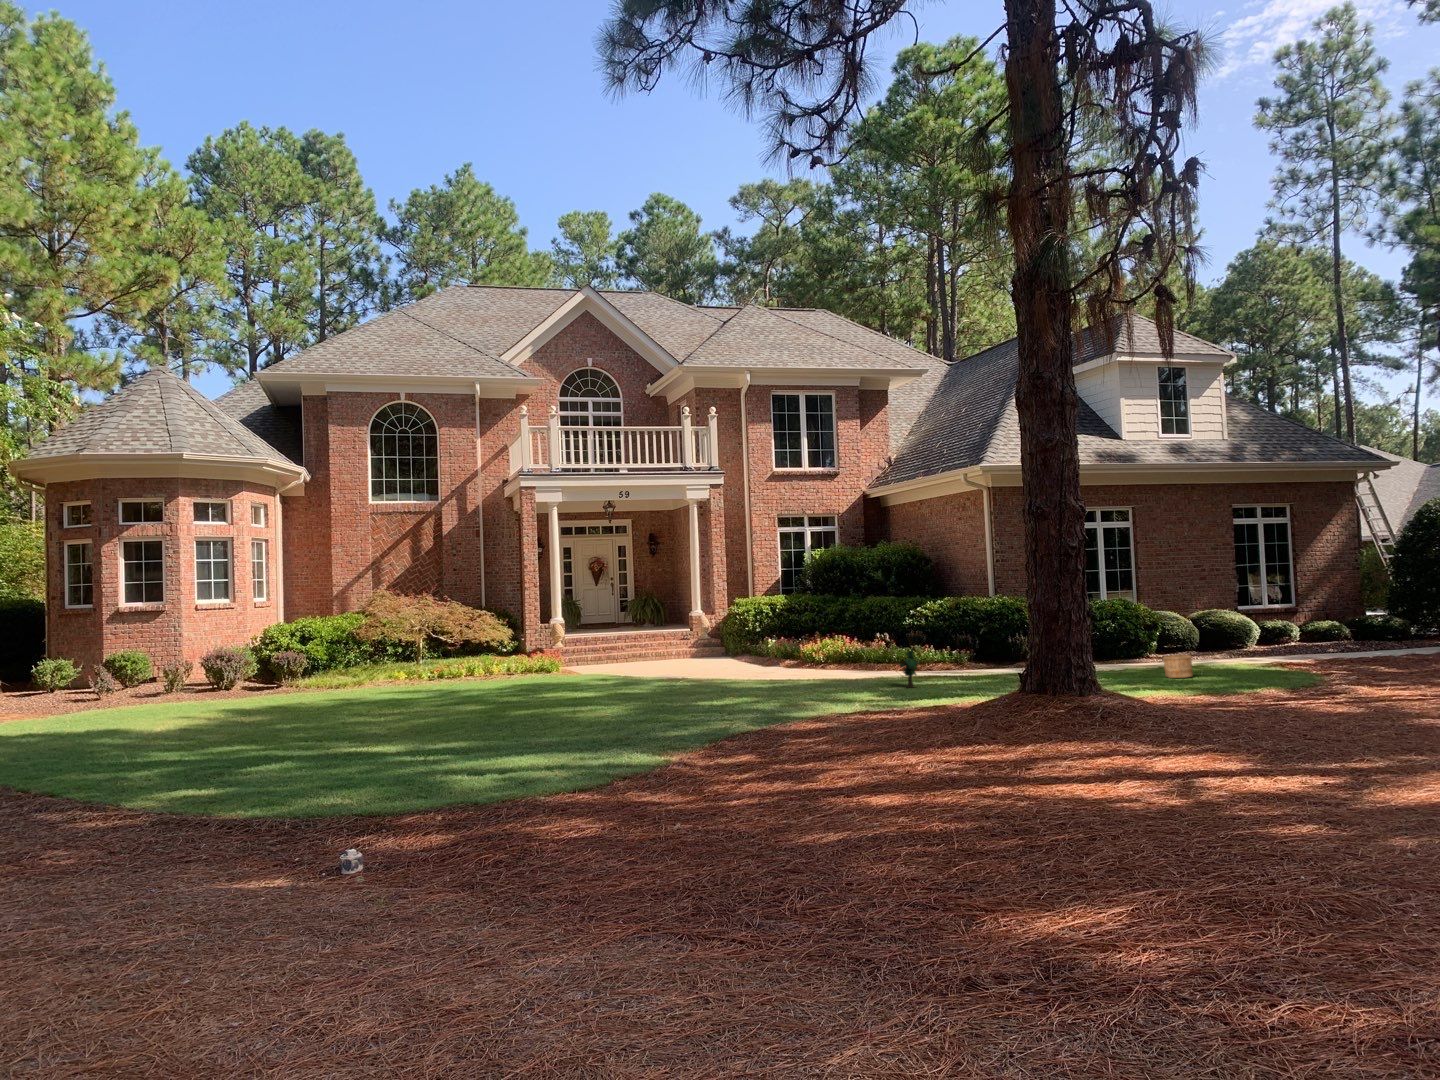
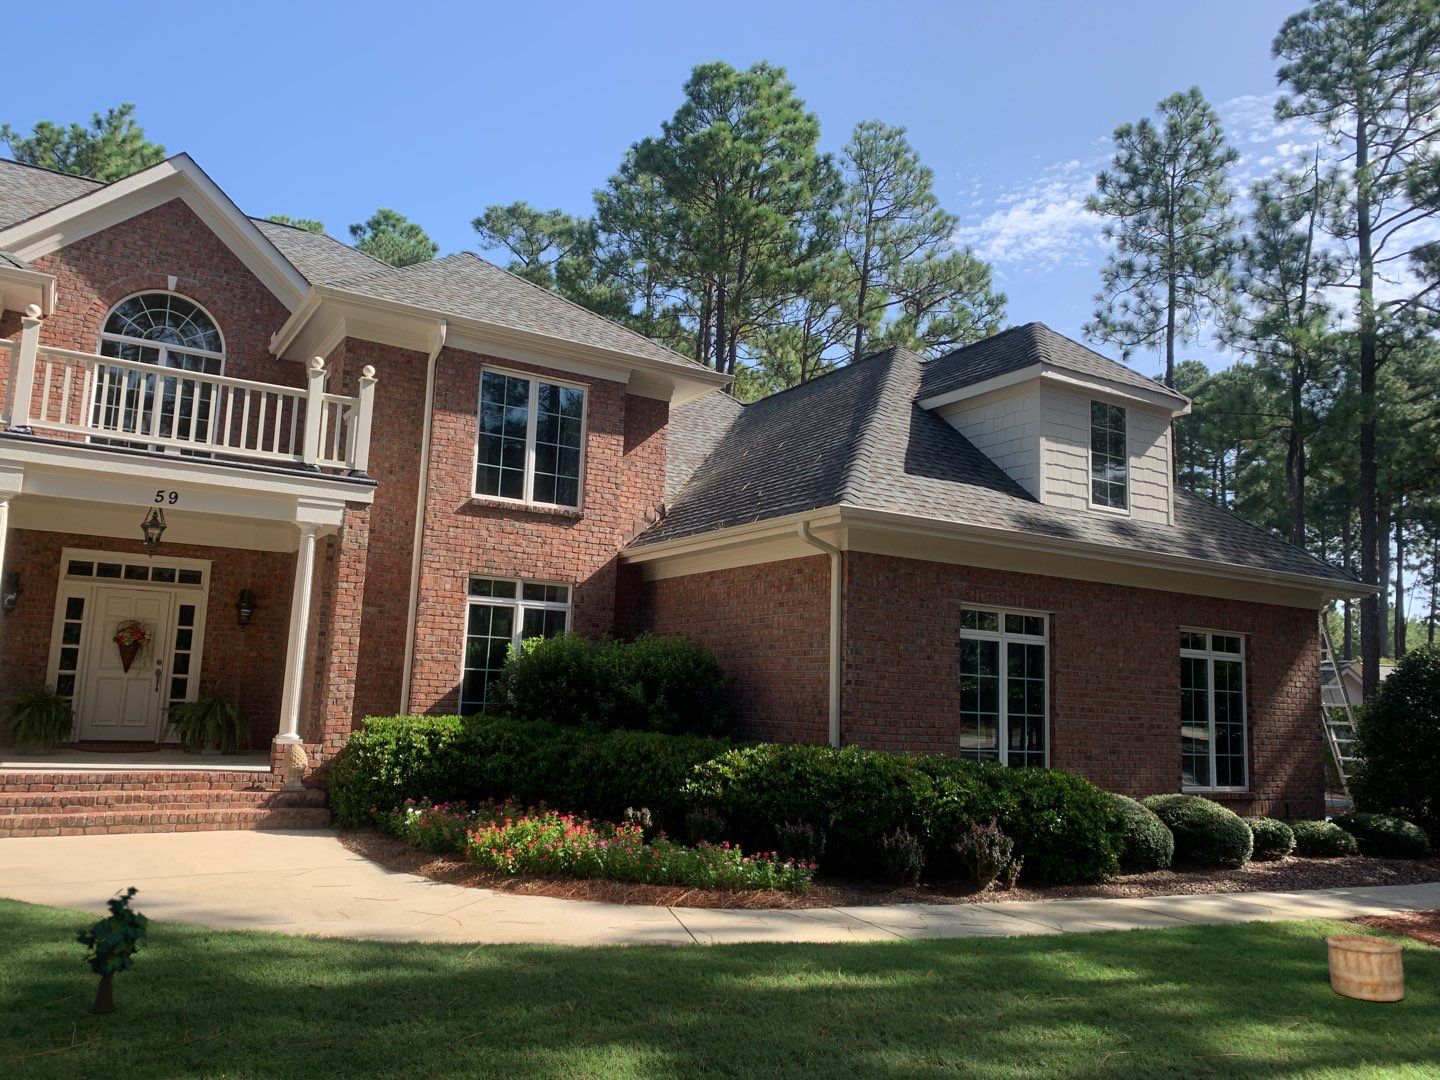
decorative plant: present [899,649,920,688] -> present [75,886,148,1013]

